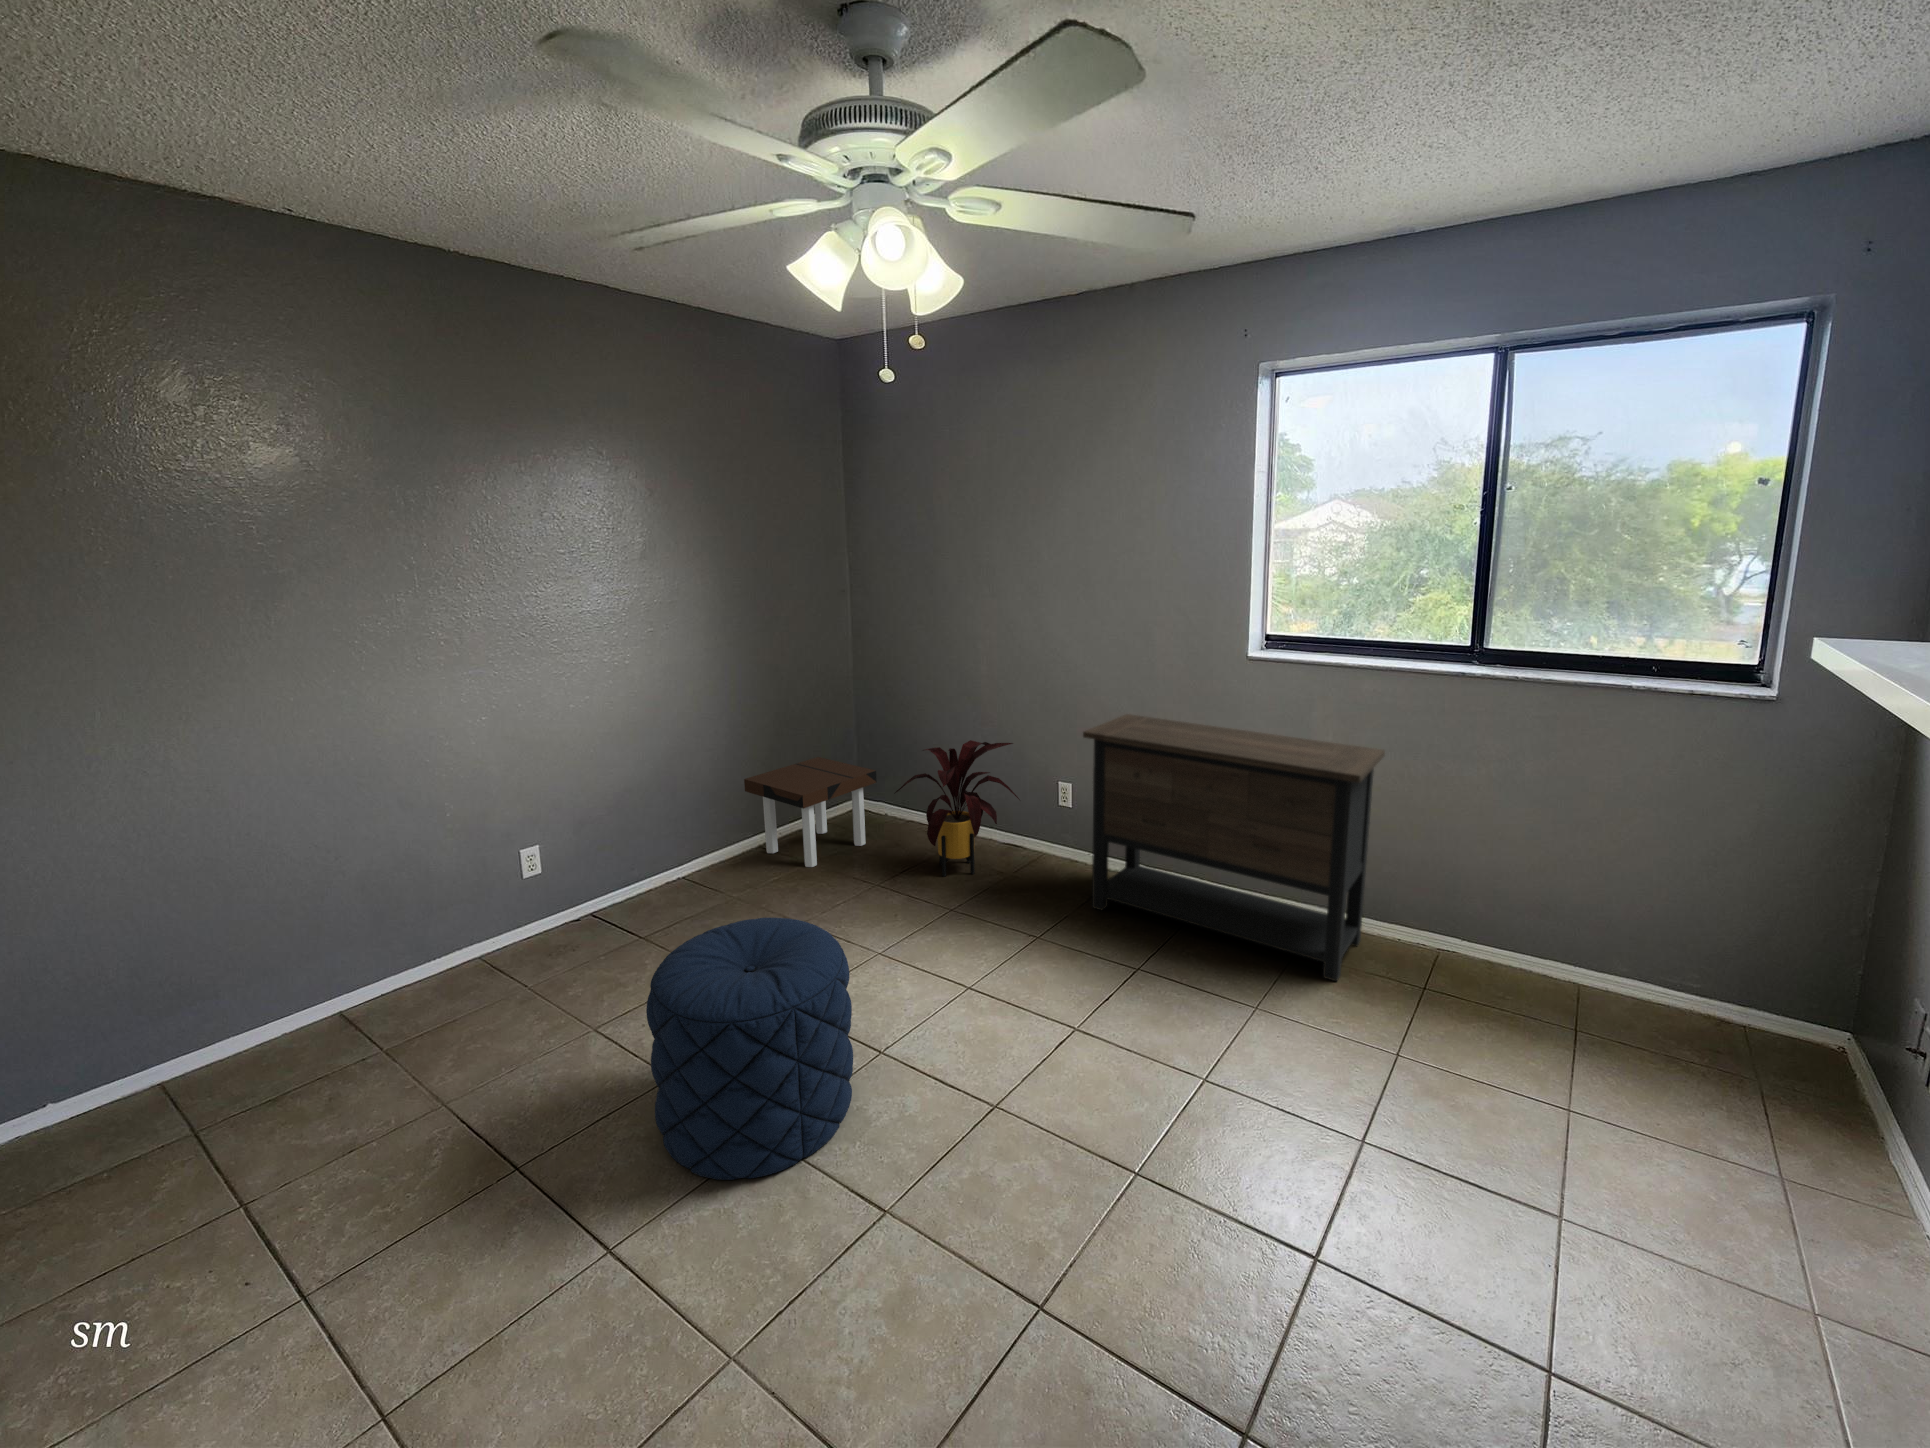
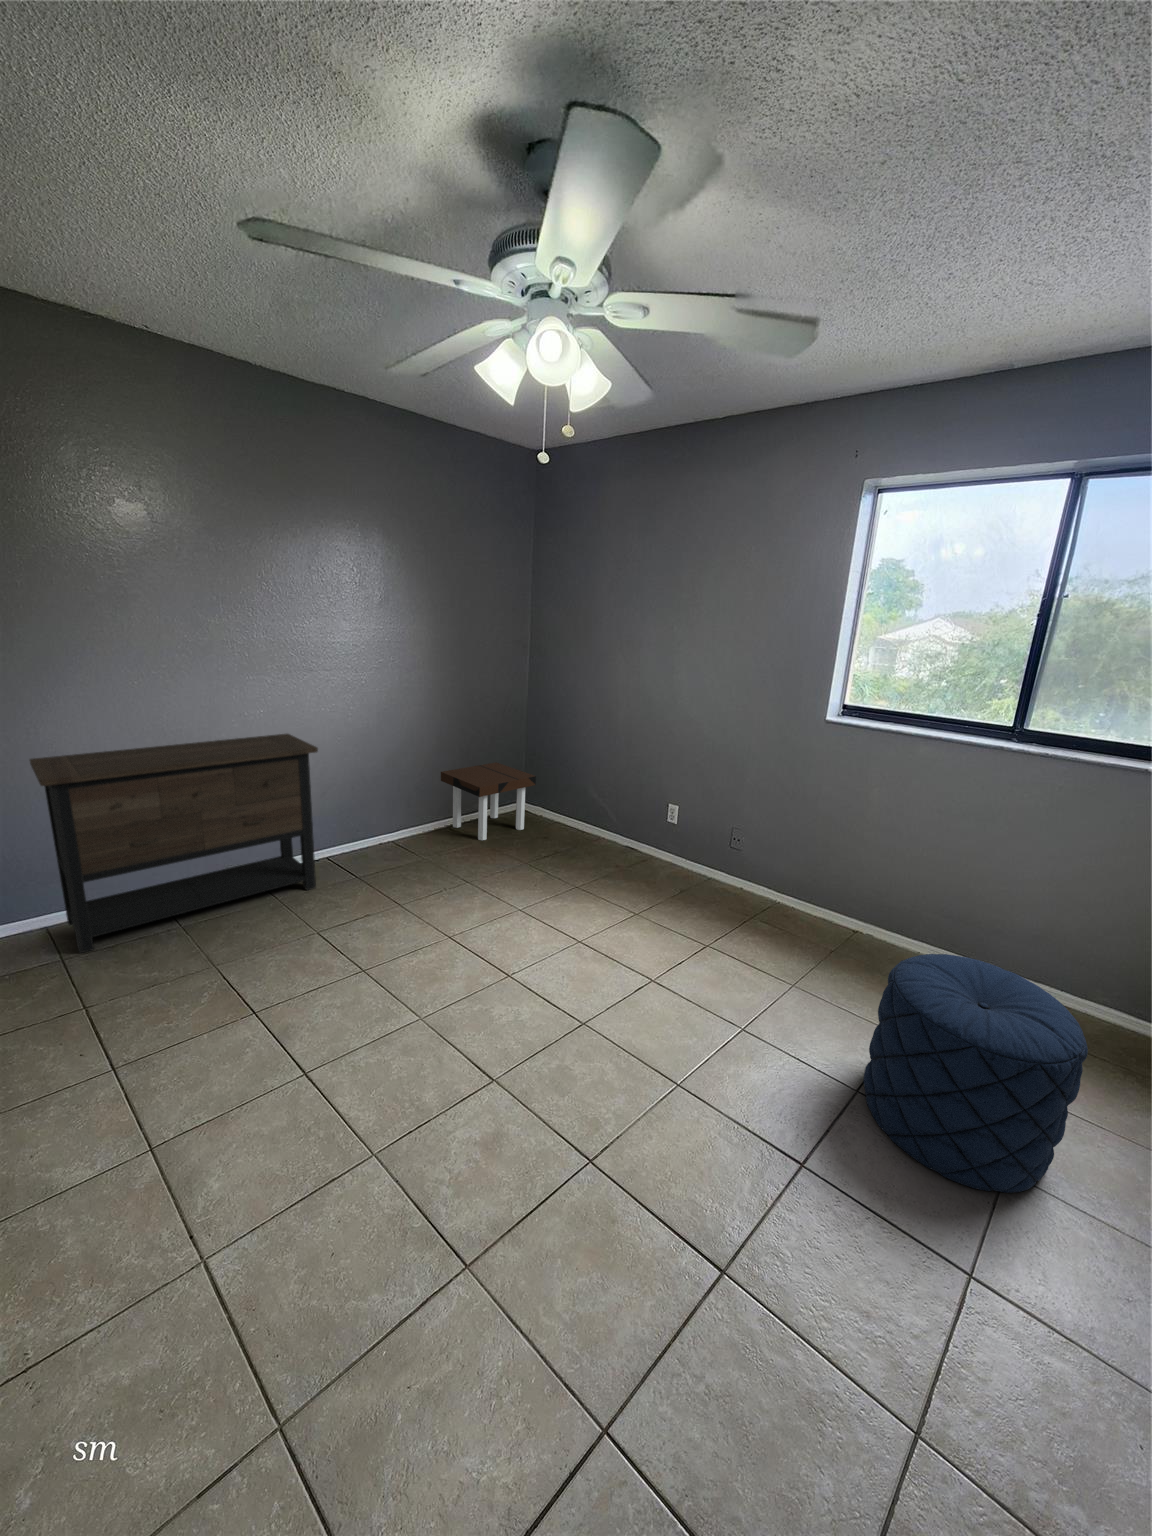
dresser: present [1083,714,1385,981] -> present [30,734,318,953]
house plant: present [895,740,1020,877] -> none [545,761,640,860]
pouf: present [646,918,853,1180] -> present [864,954,1088,1193]

